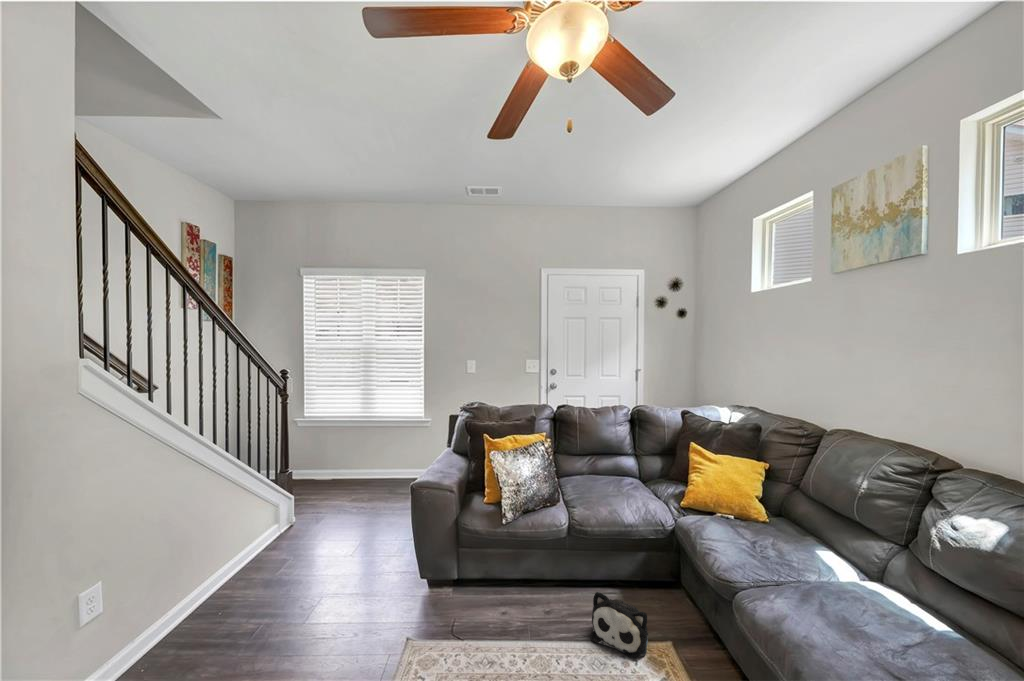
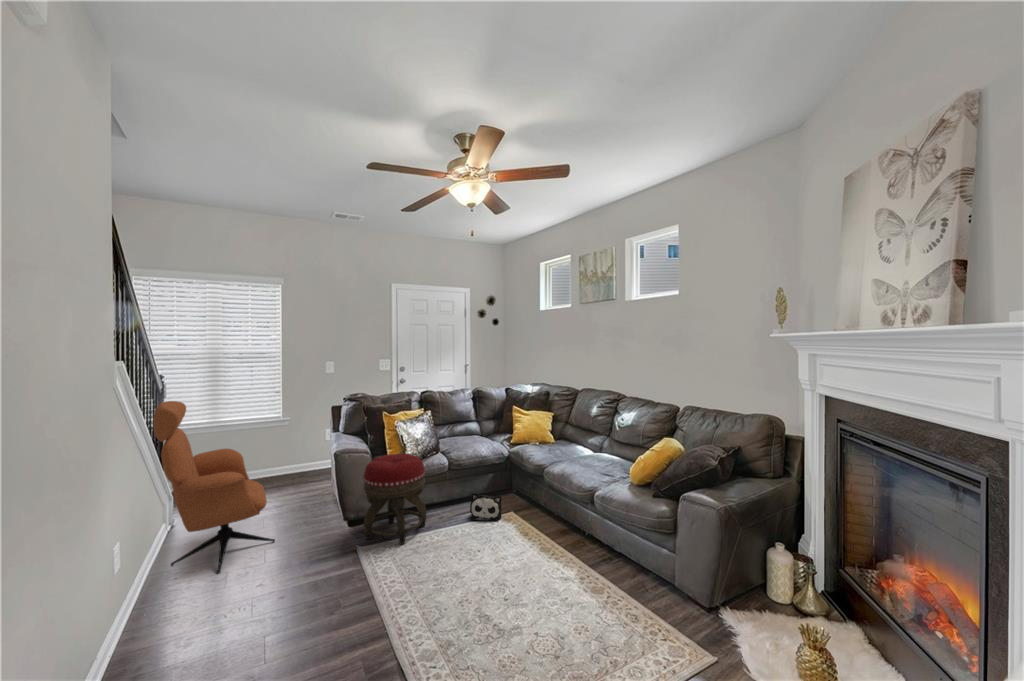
armchair: none [200,396,341,623] -> present [154,401,275,574]
footstool: none [426,500,519,659] -> present [364,453,426,544]

